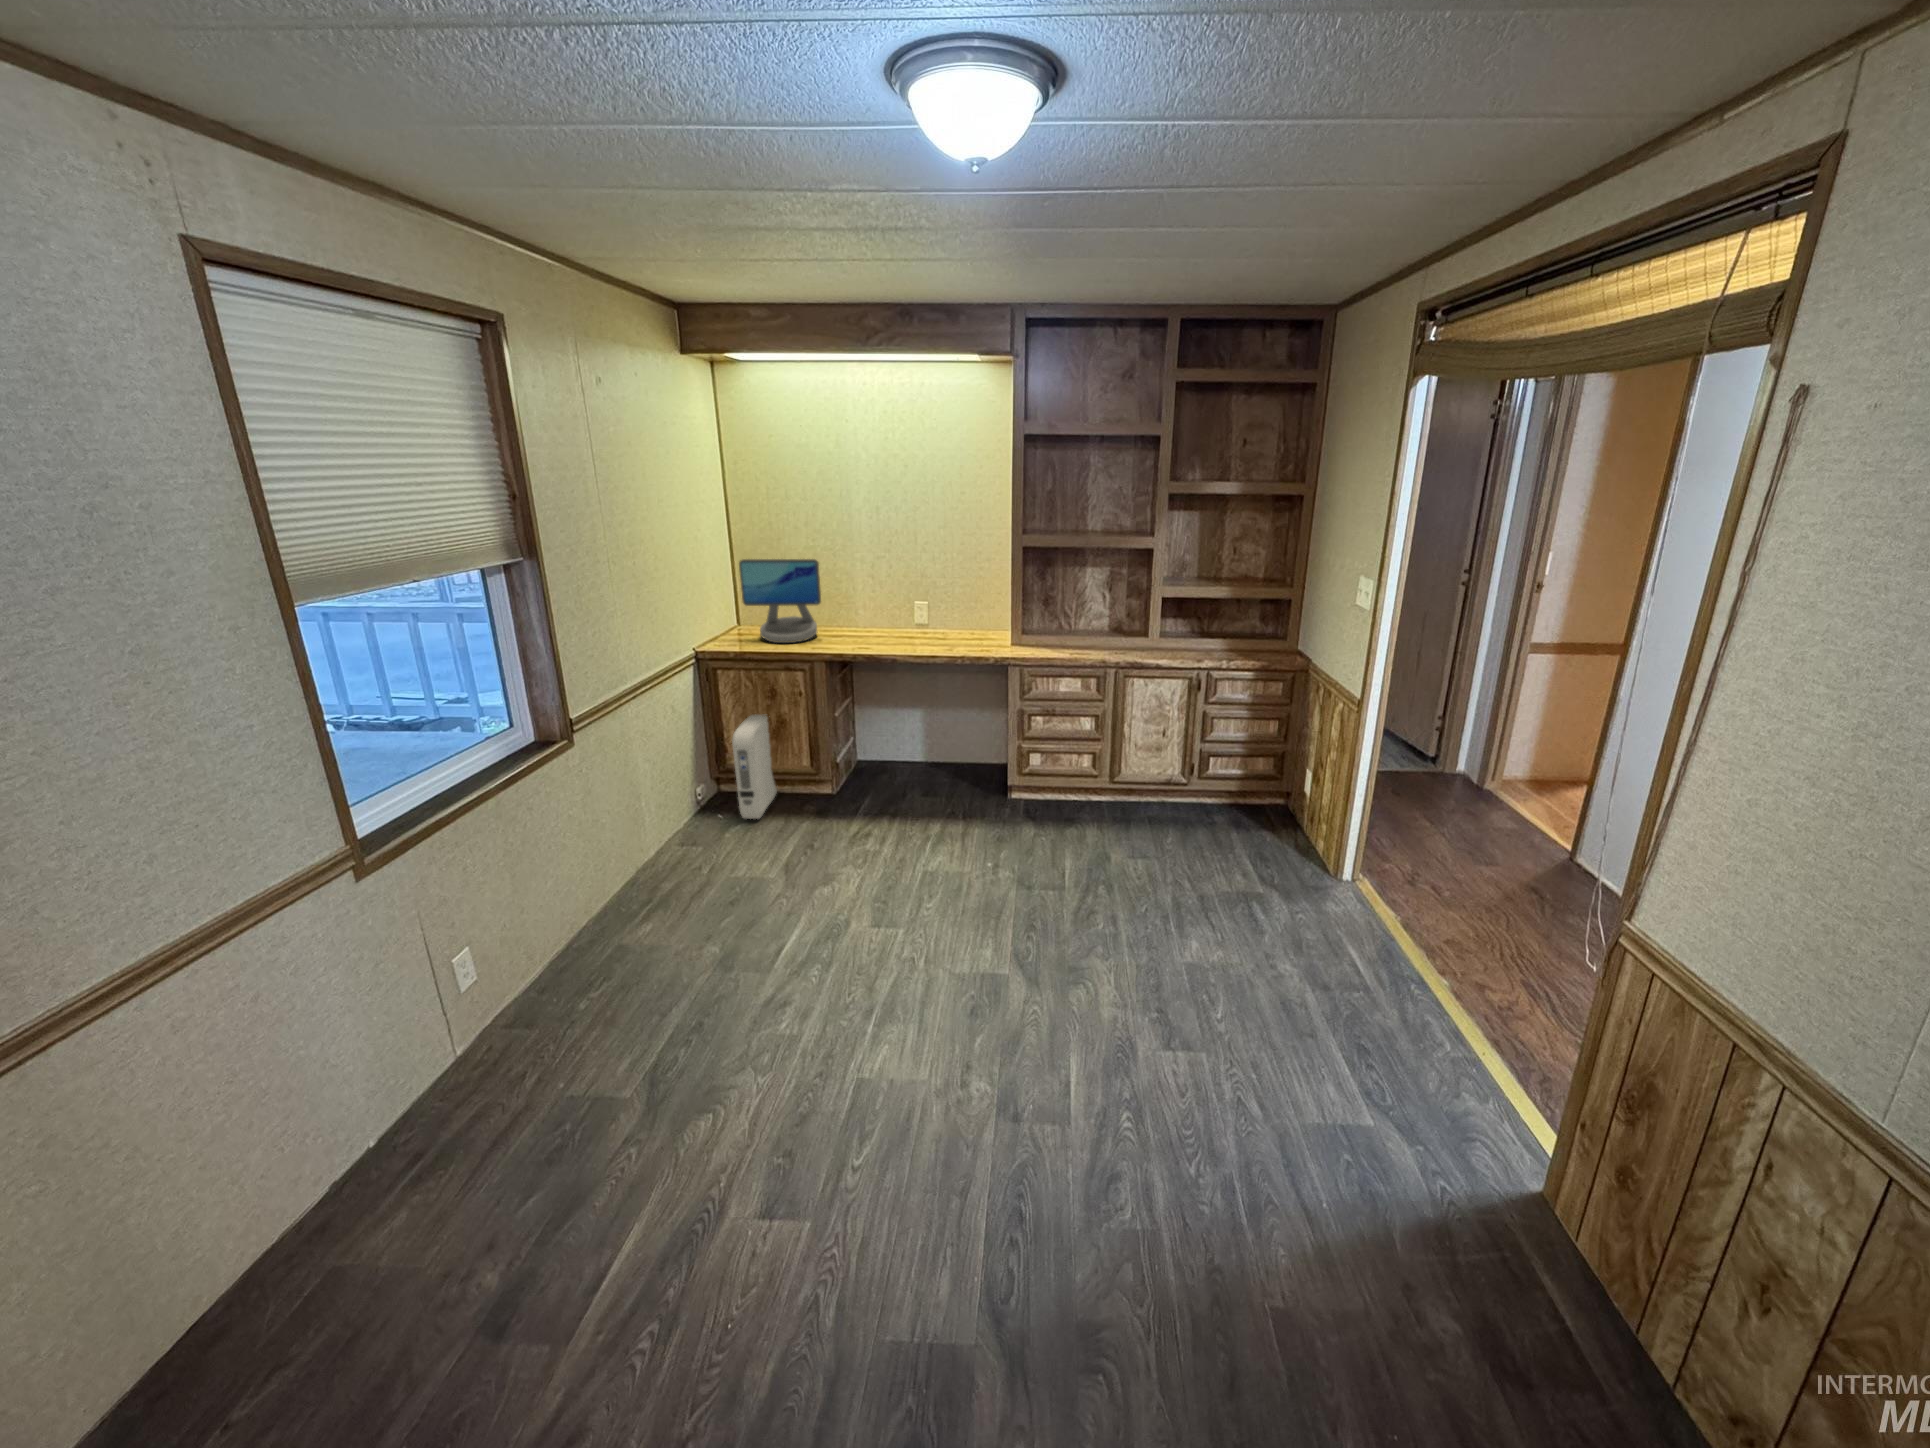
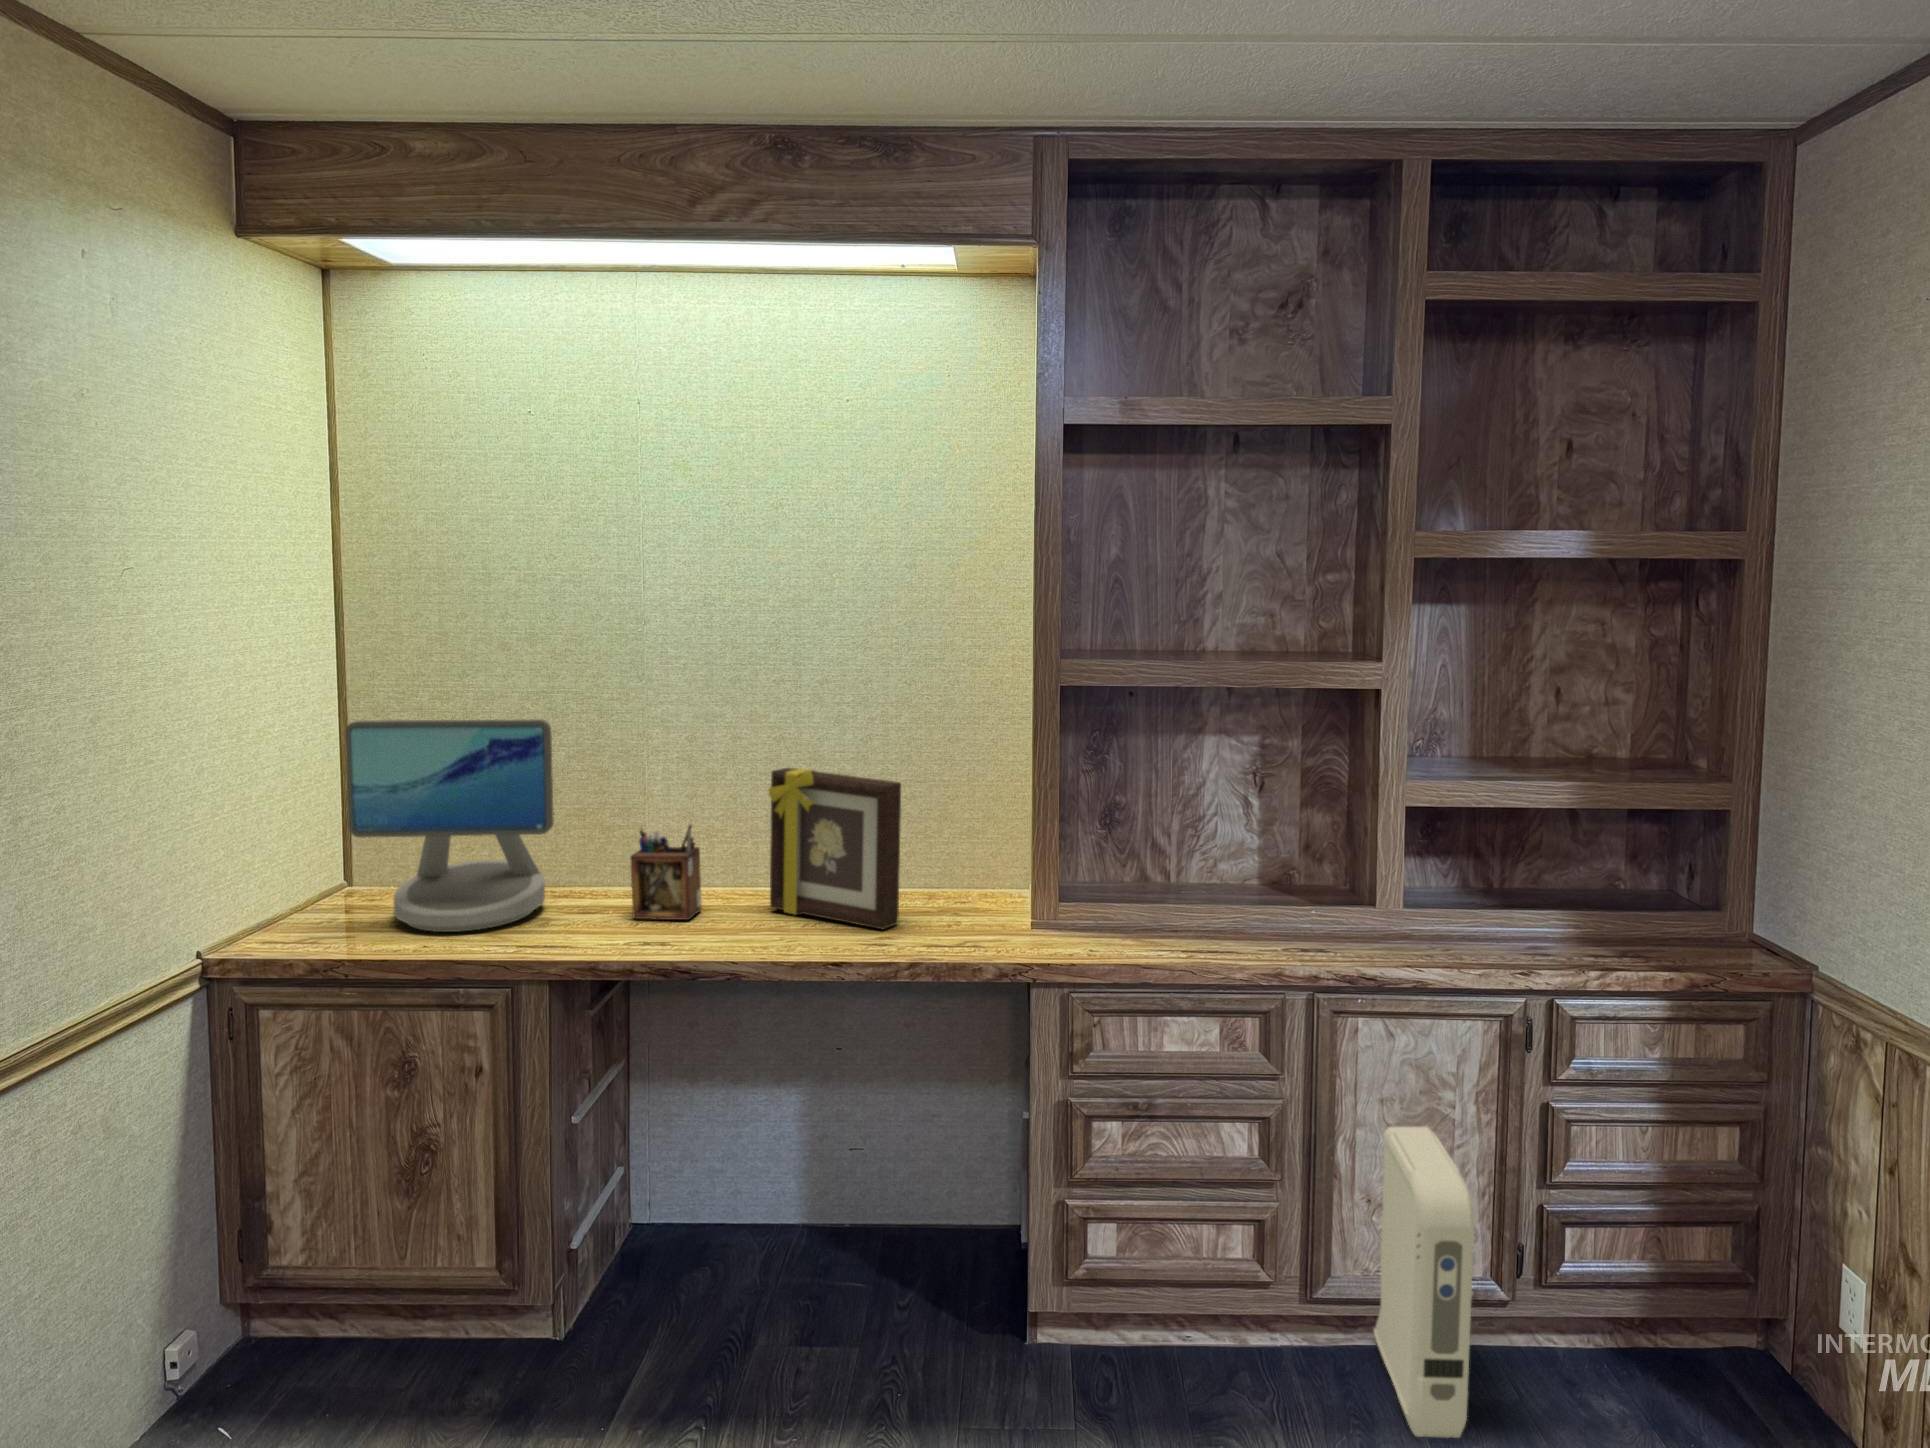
picture frame: none [905,579,958,644] -> present [768,768,901,929]
desk organizer: none [852,602,880,640] -> present [630,825,702,920]
air purifier: present [732,715,777,819] -> present [1373,1127,1474,1438]

